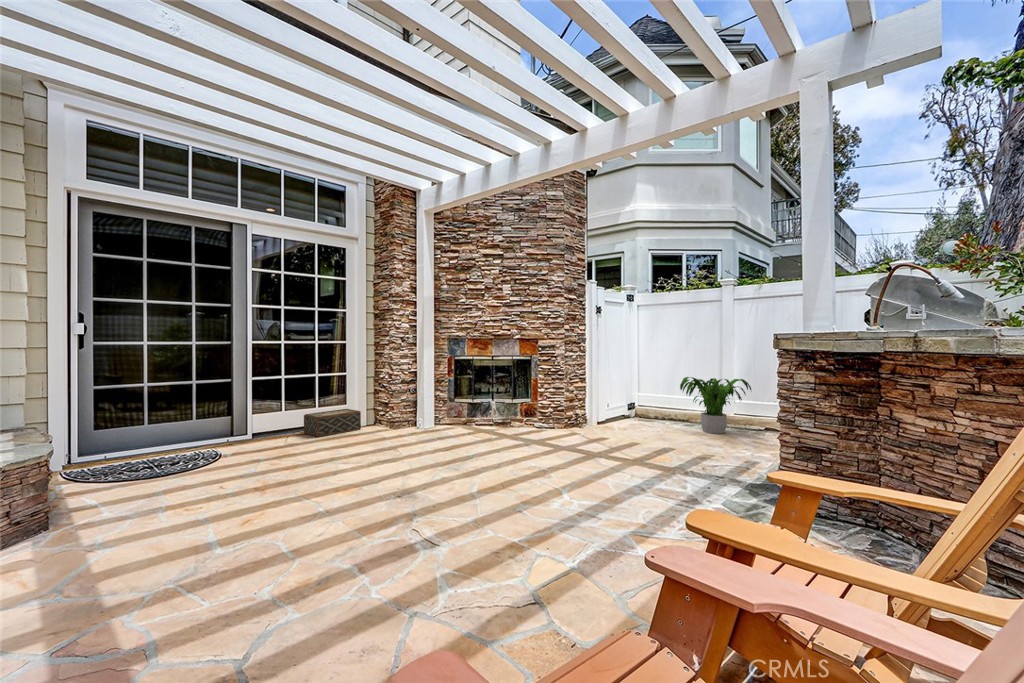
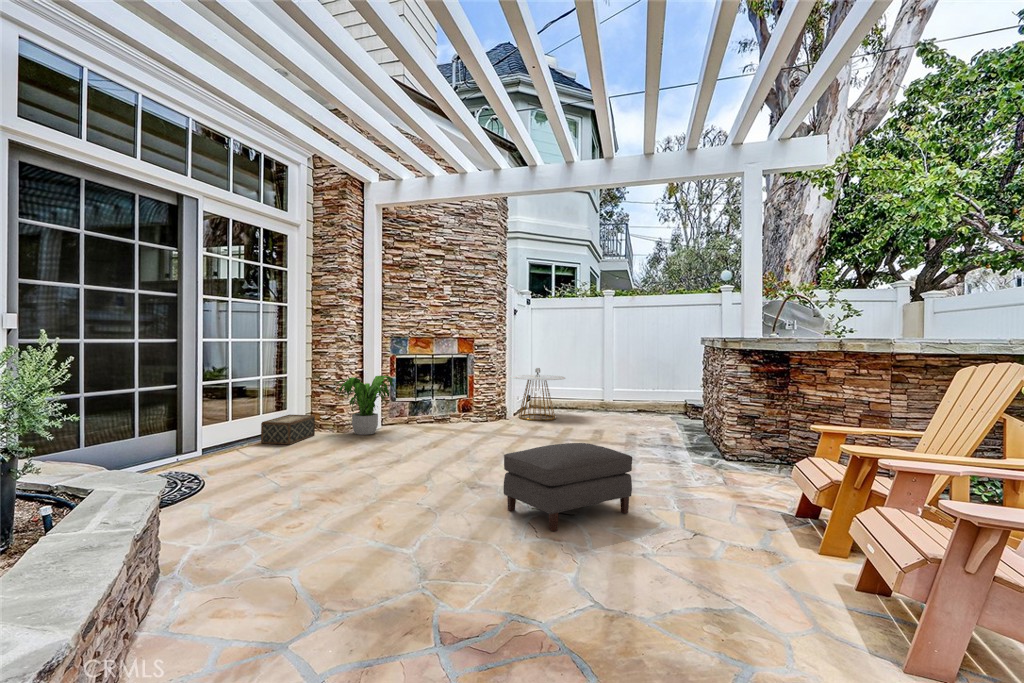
side table: none [578,373,643,435] -> present [510,368,565,421]
potted plant: present [680,377,751,434] -> present [338,375,396,435]
ottoman: none [215,483,411,616] -> present [503,443,632,531]

